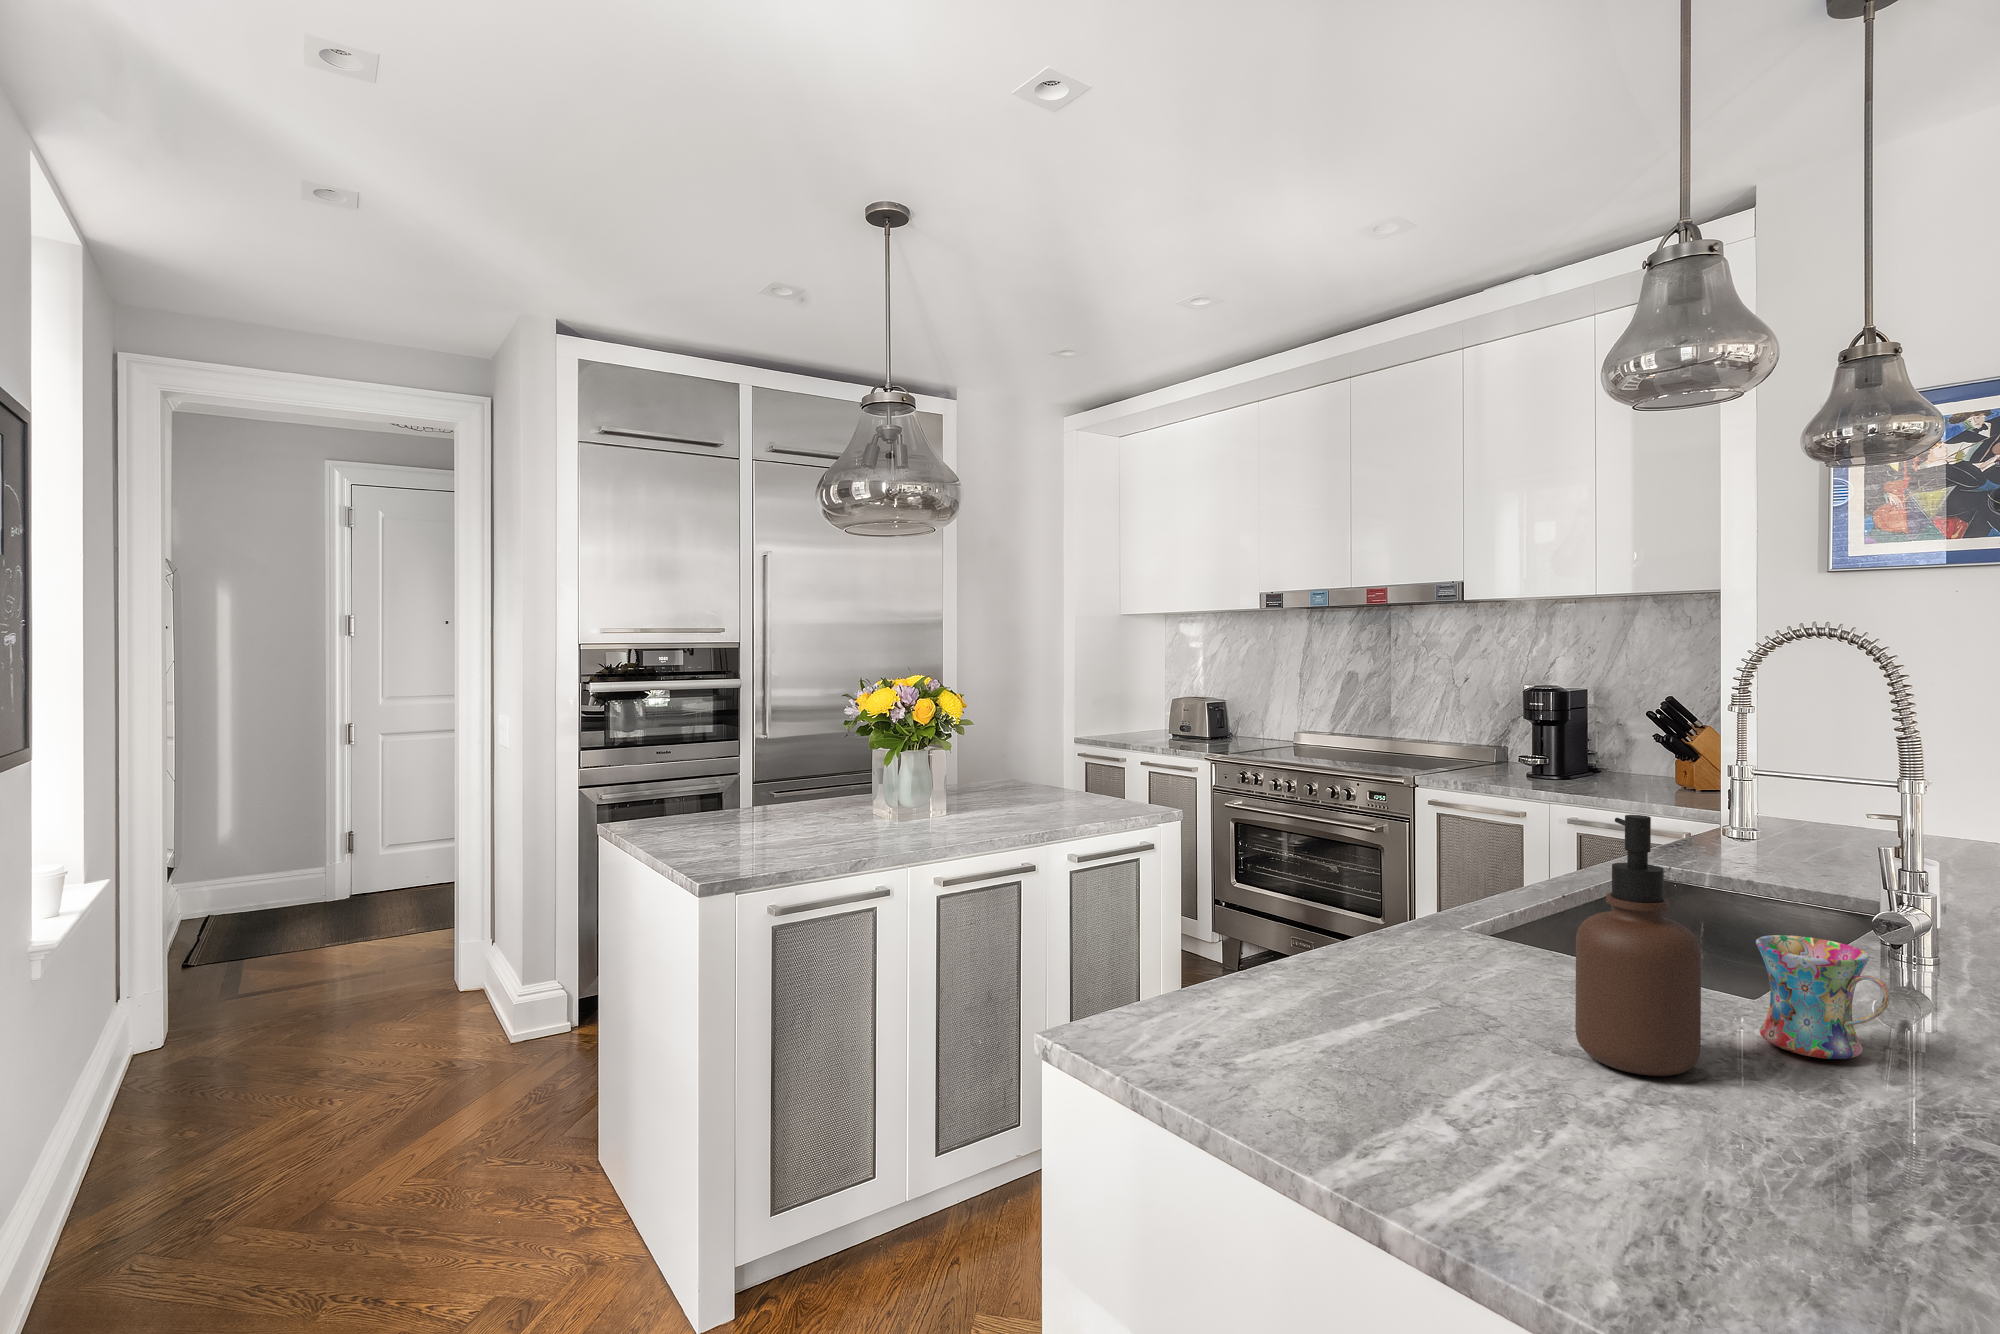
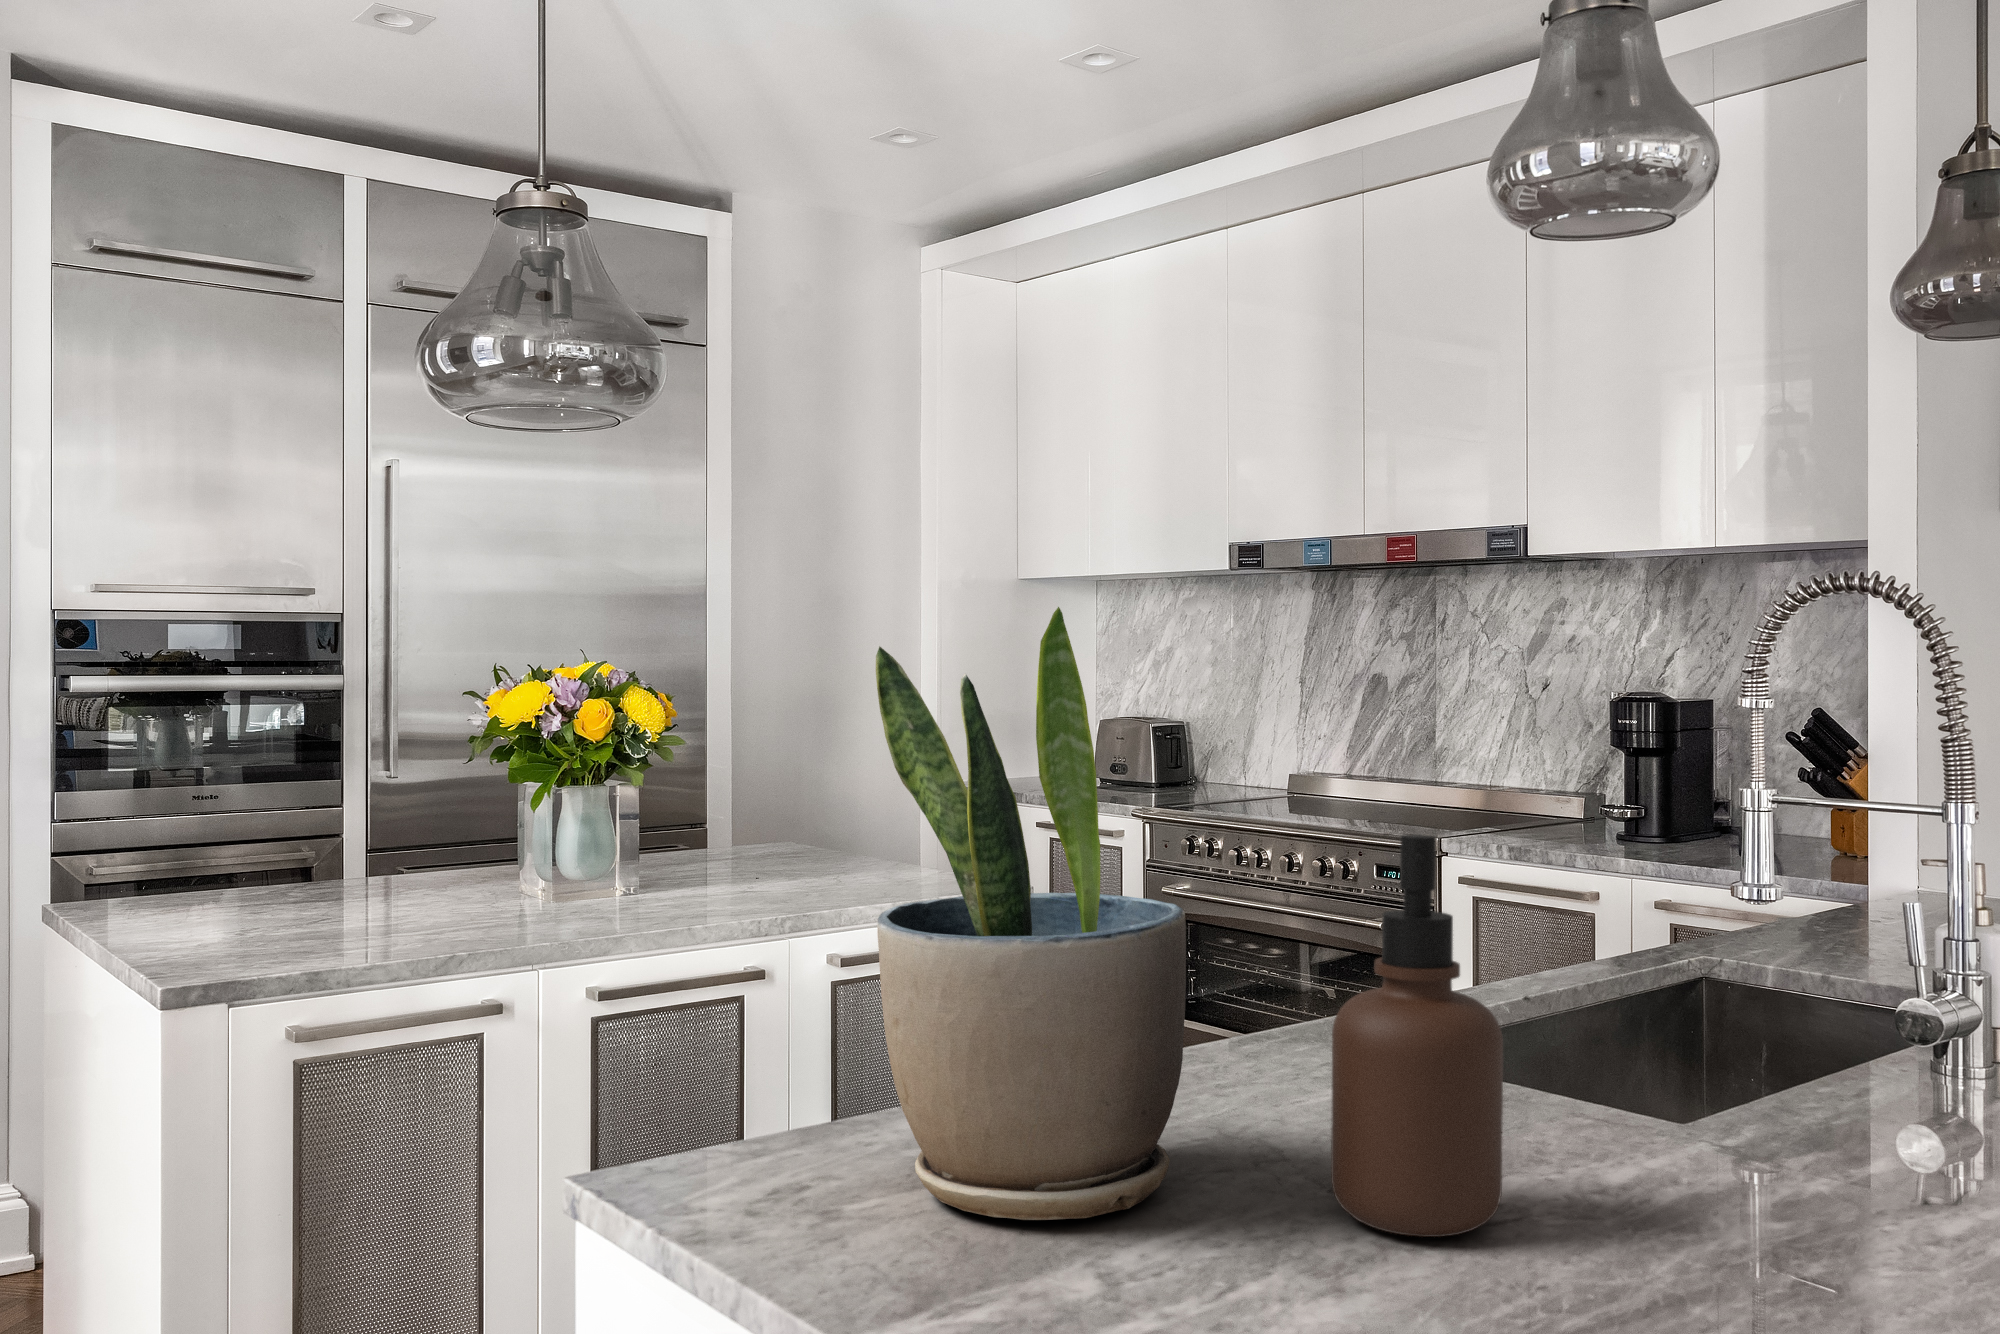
potted plant: none [1269,673,1473,1062] -> present [876,607,1186,1220]
mug: present [1756,935,1890,1059] -> none [1621,1028,1779,1213]

